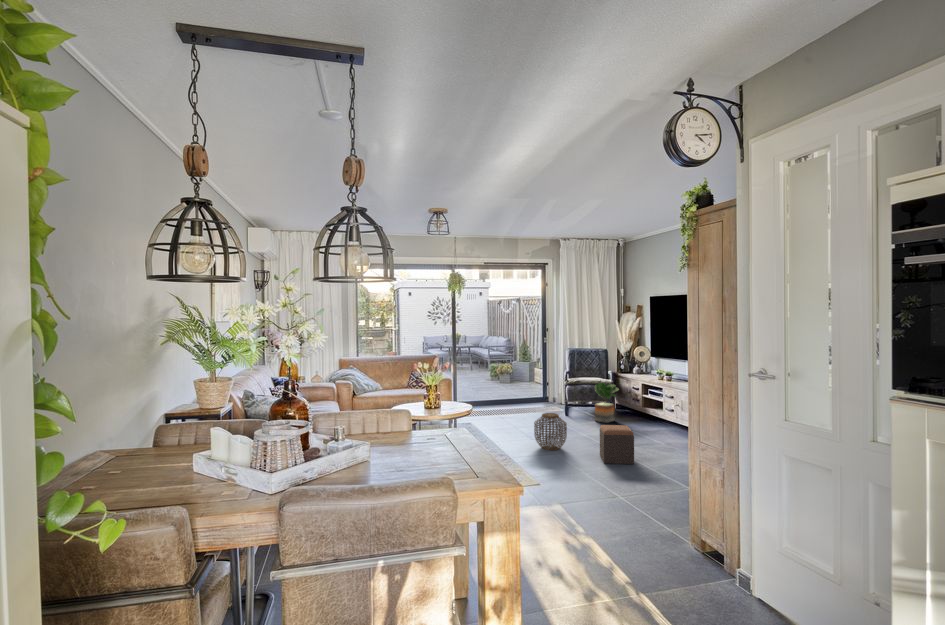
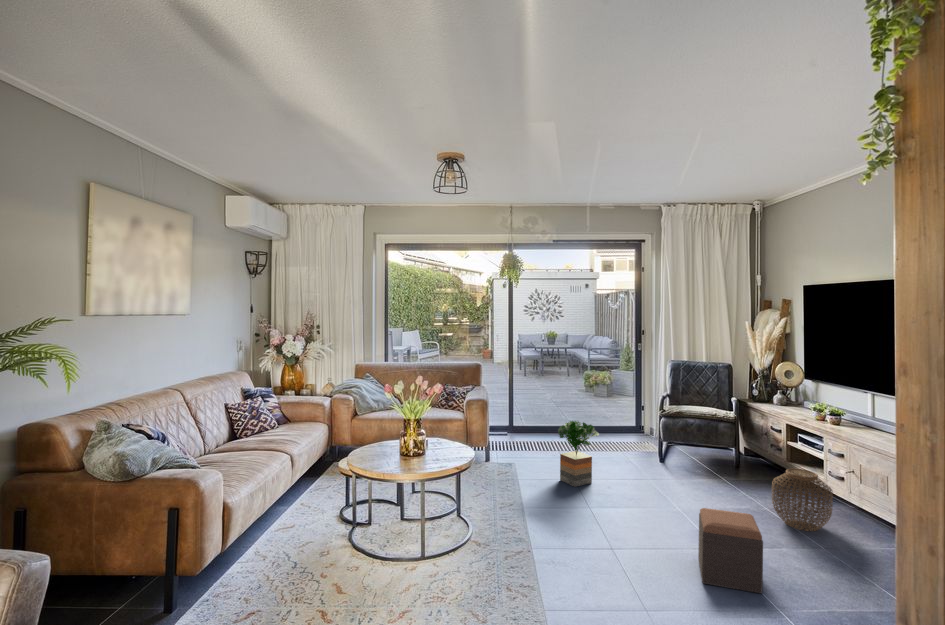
potted tree: present [595,383,618,423] -> present [558,421,599,487]
woven basket: present [534,413,567,450] -> present [772,469,833,531]

